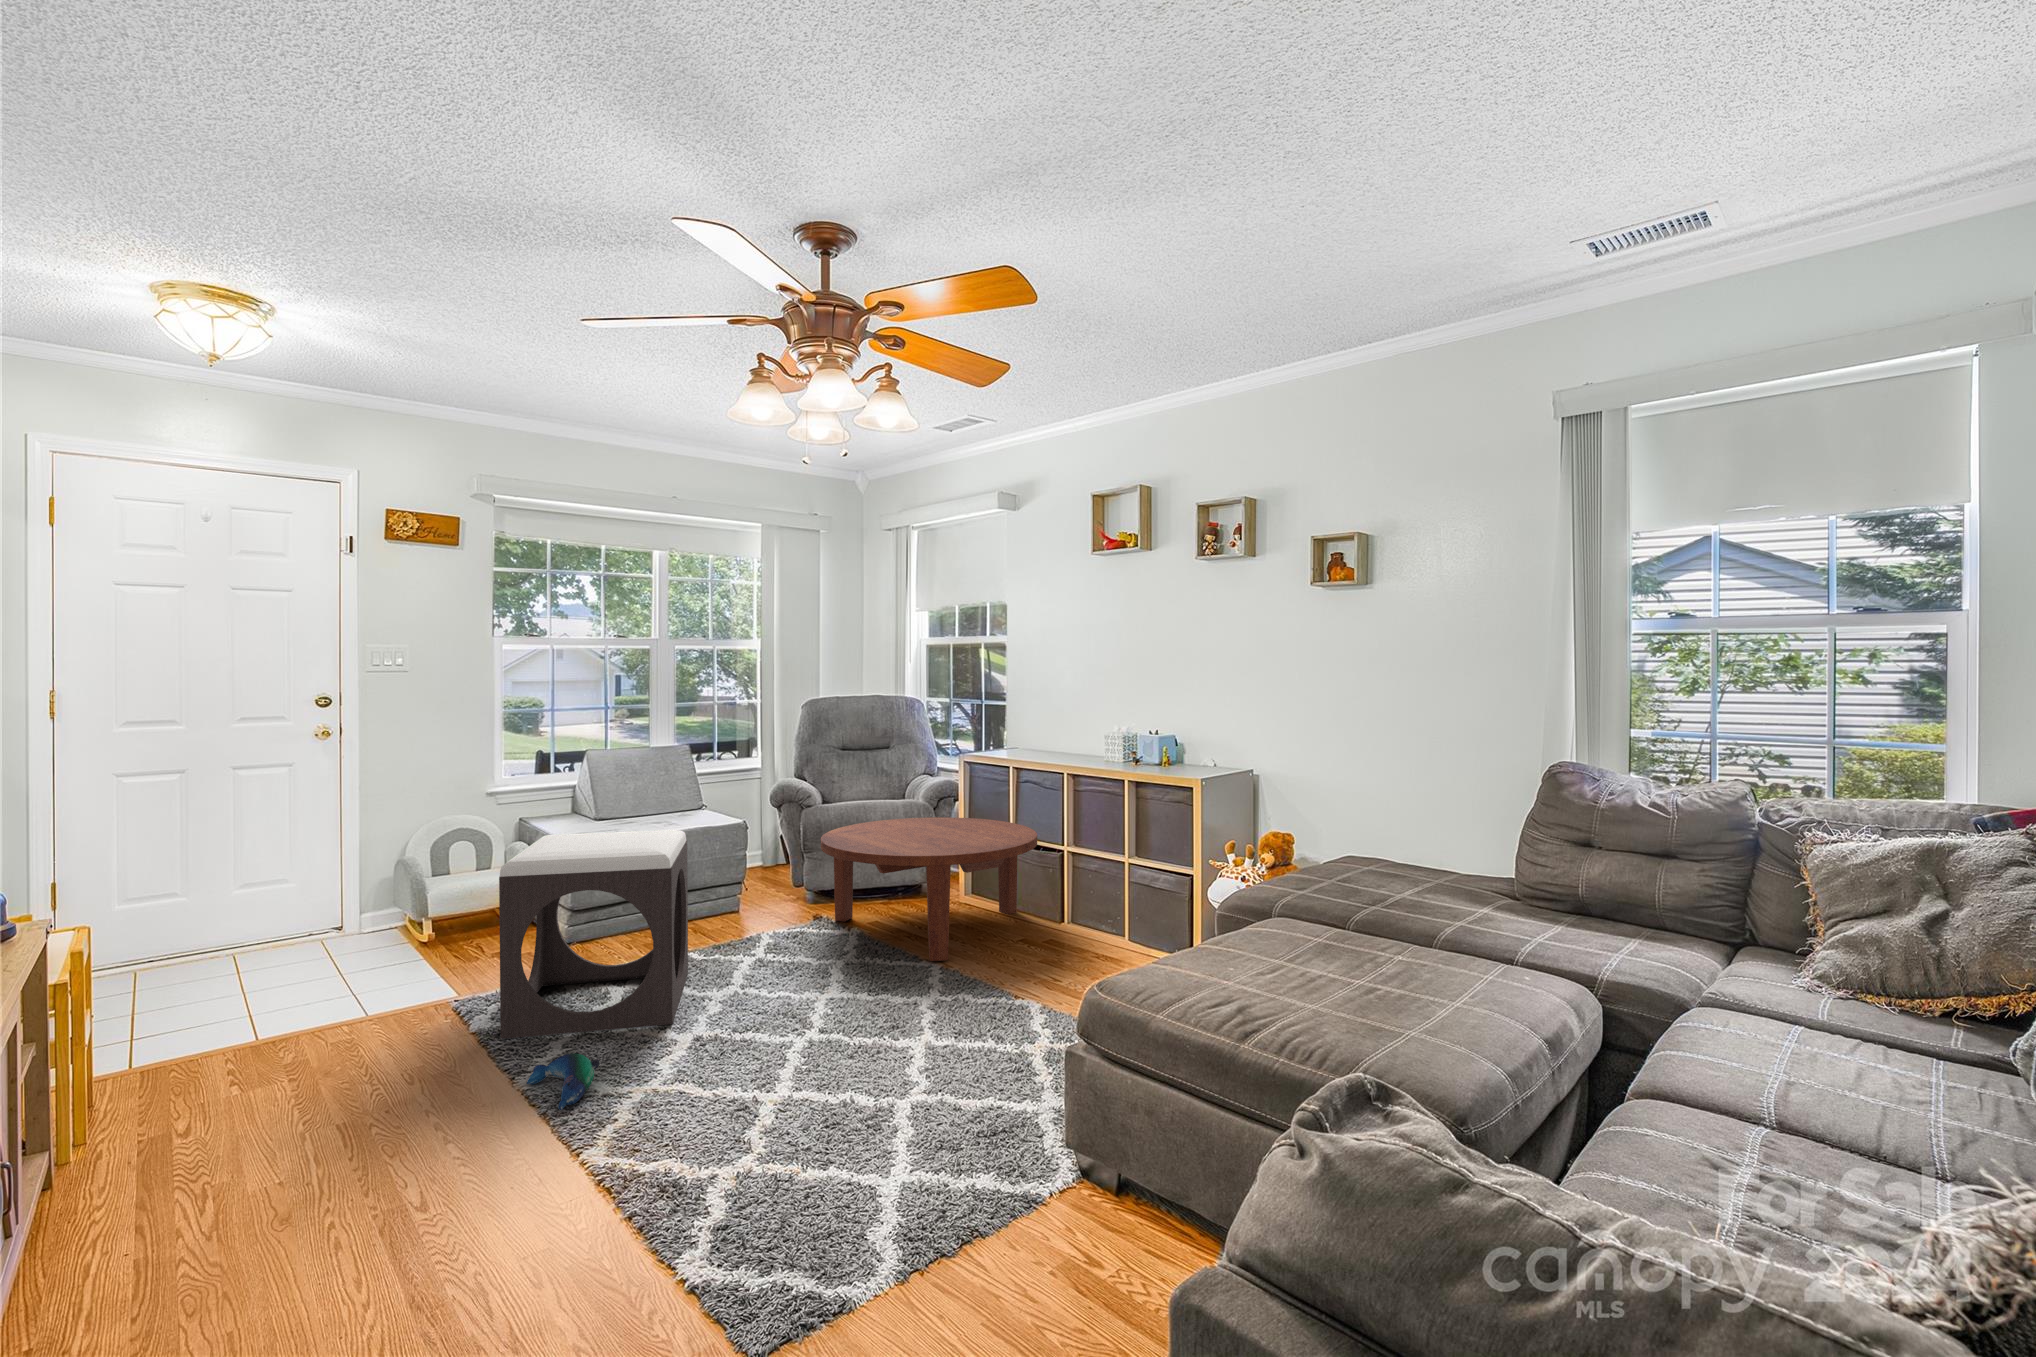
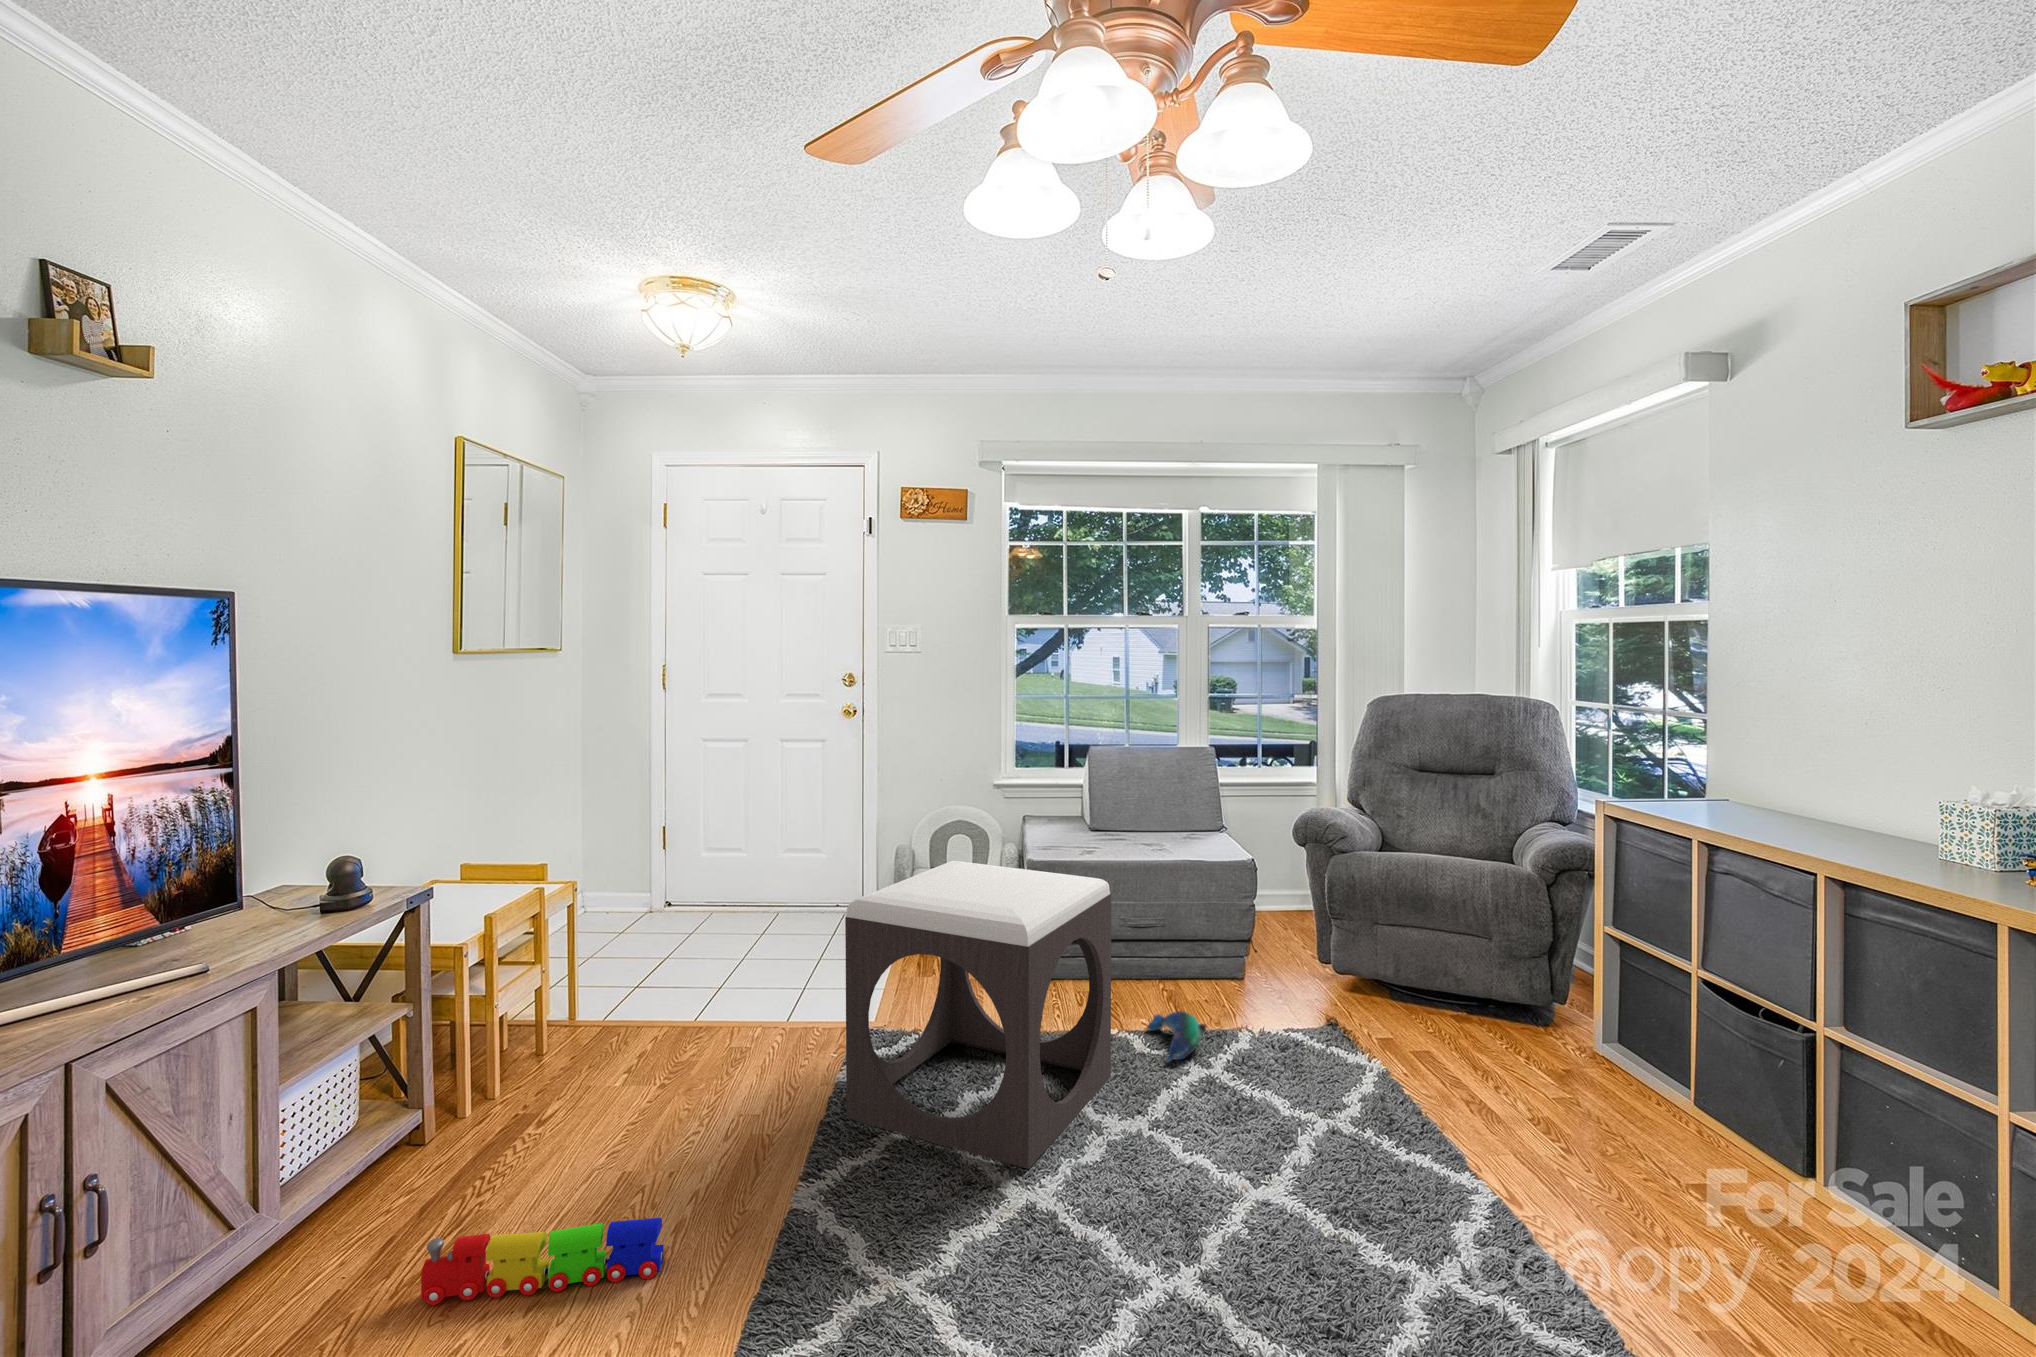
coffee table: present [821,817,1037,961] -> none [1322,892,1739,1185]
plush toy: present [526,1053,599,1110] -> present [1147,1011,1207,1062]
toy train: none [227,1098,442,1211] -> present [421,1218,664,1305]

